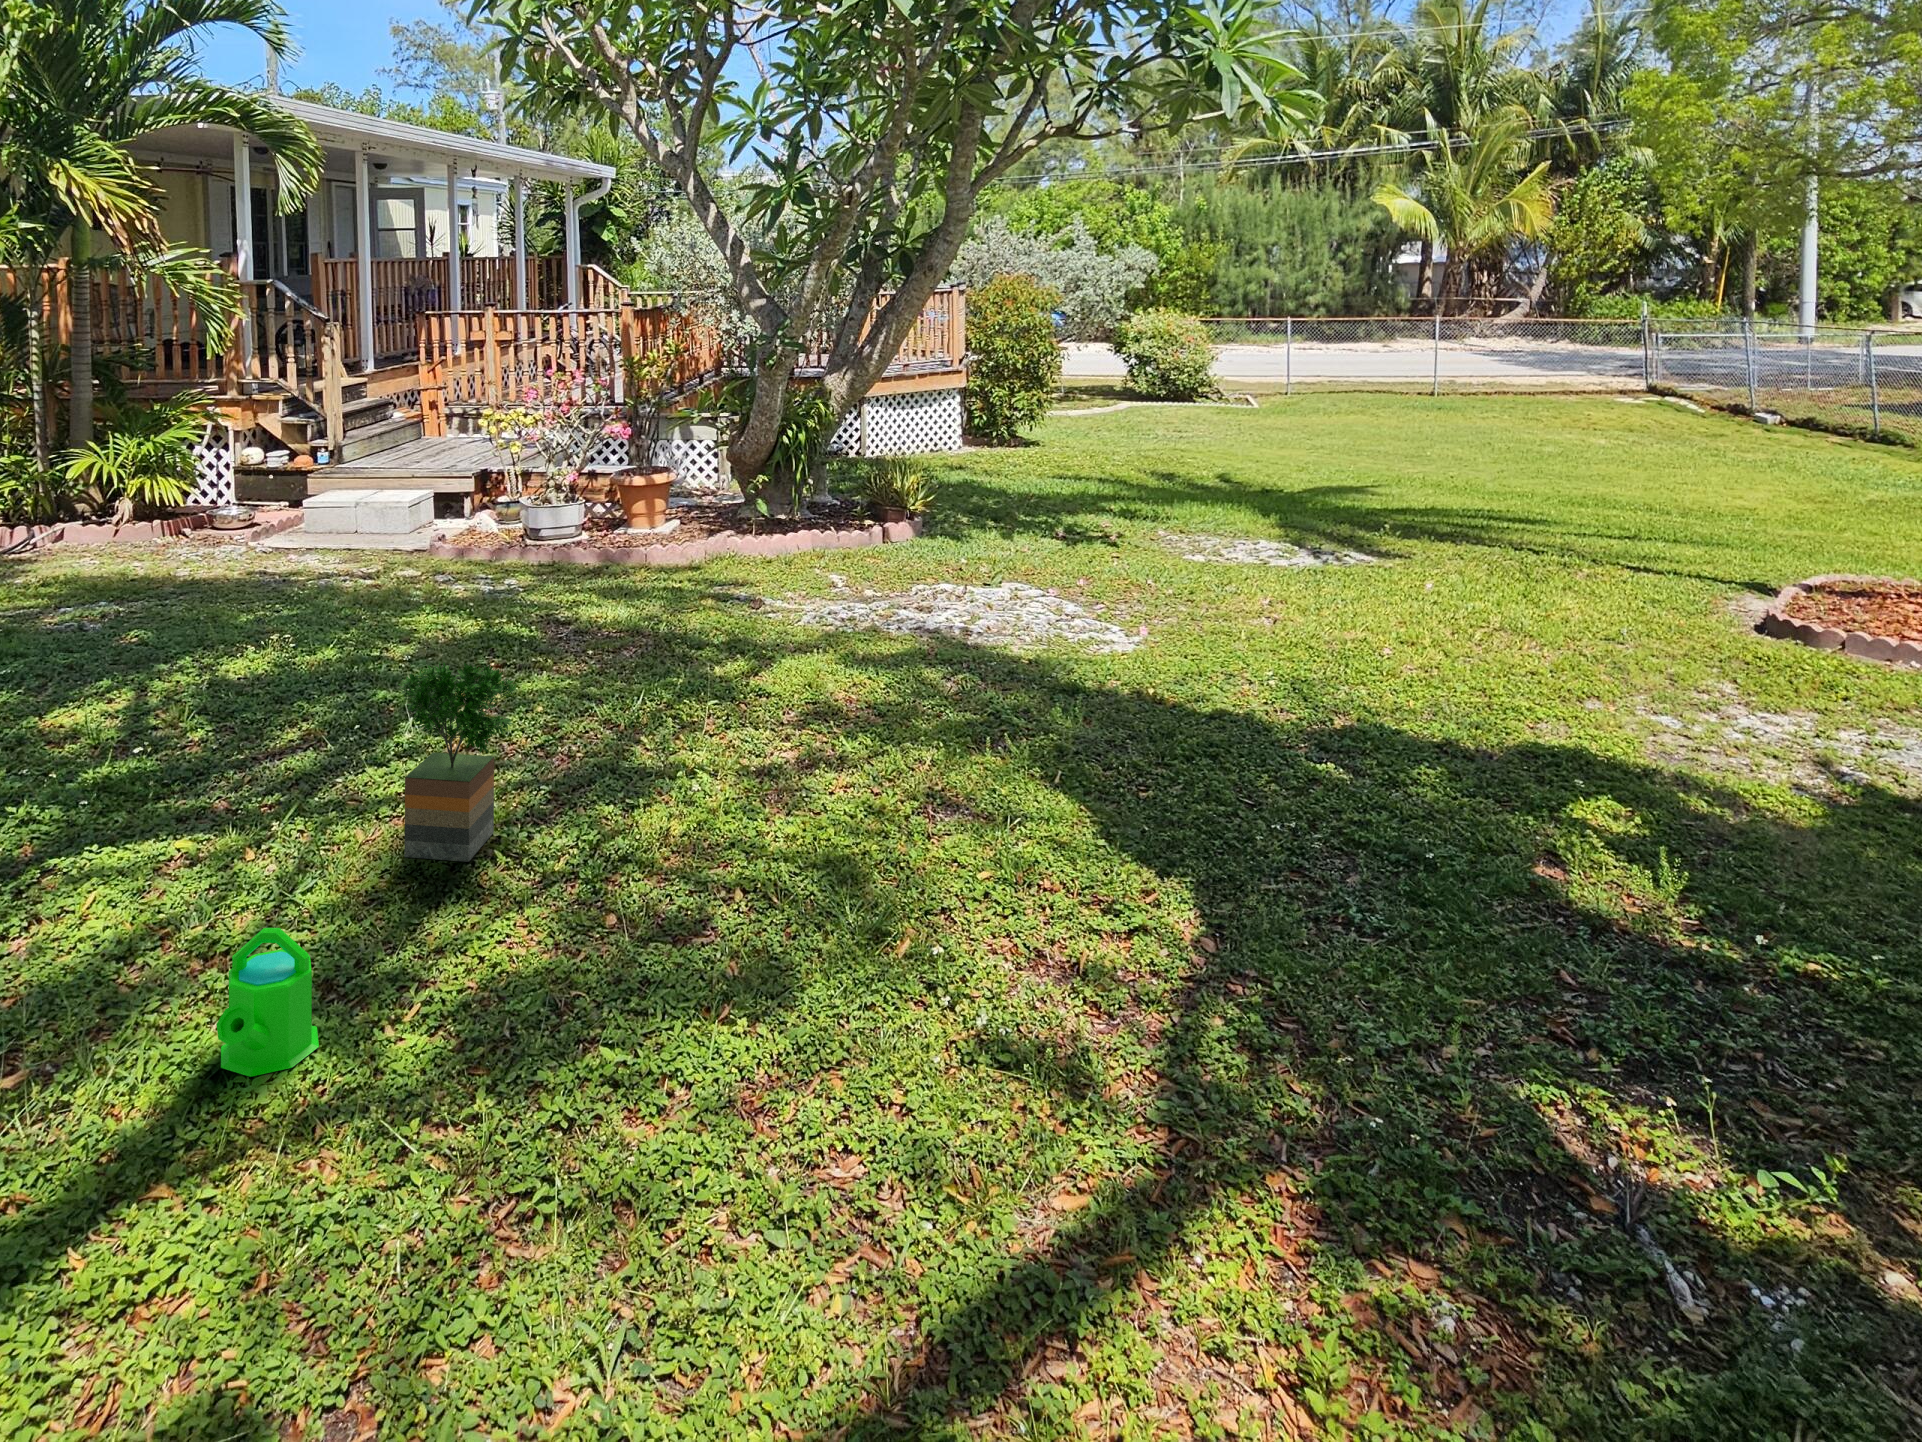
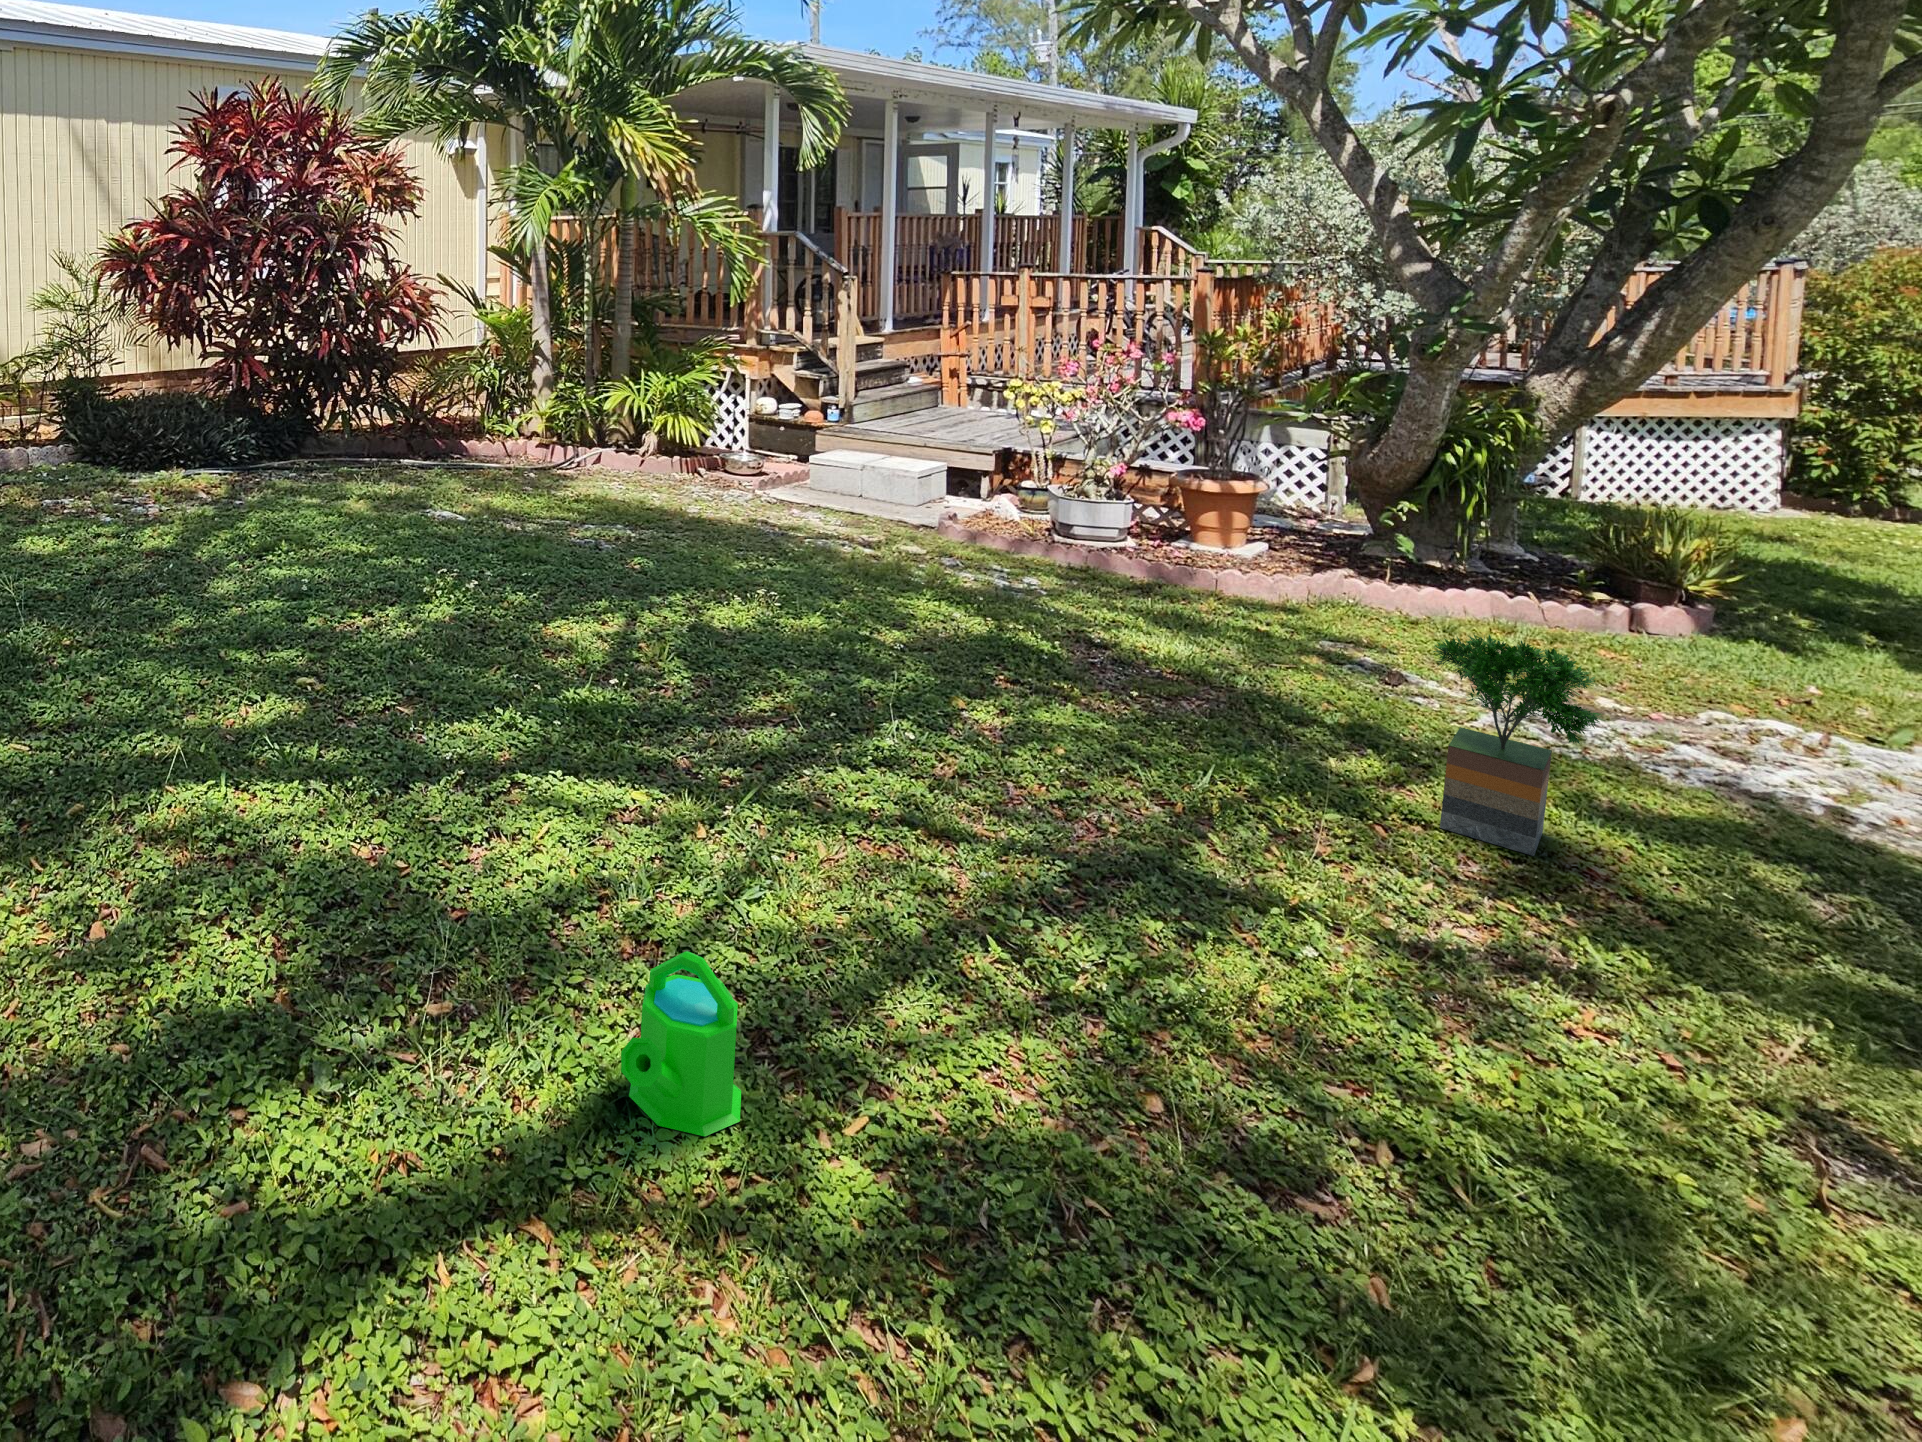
potted tree: present [399,663,517,862] -> present [1433,635,1602,856]

